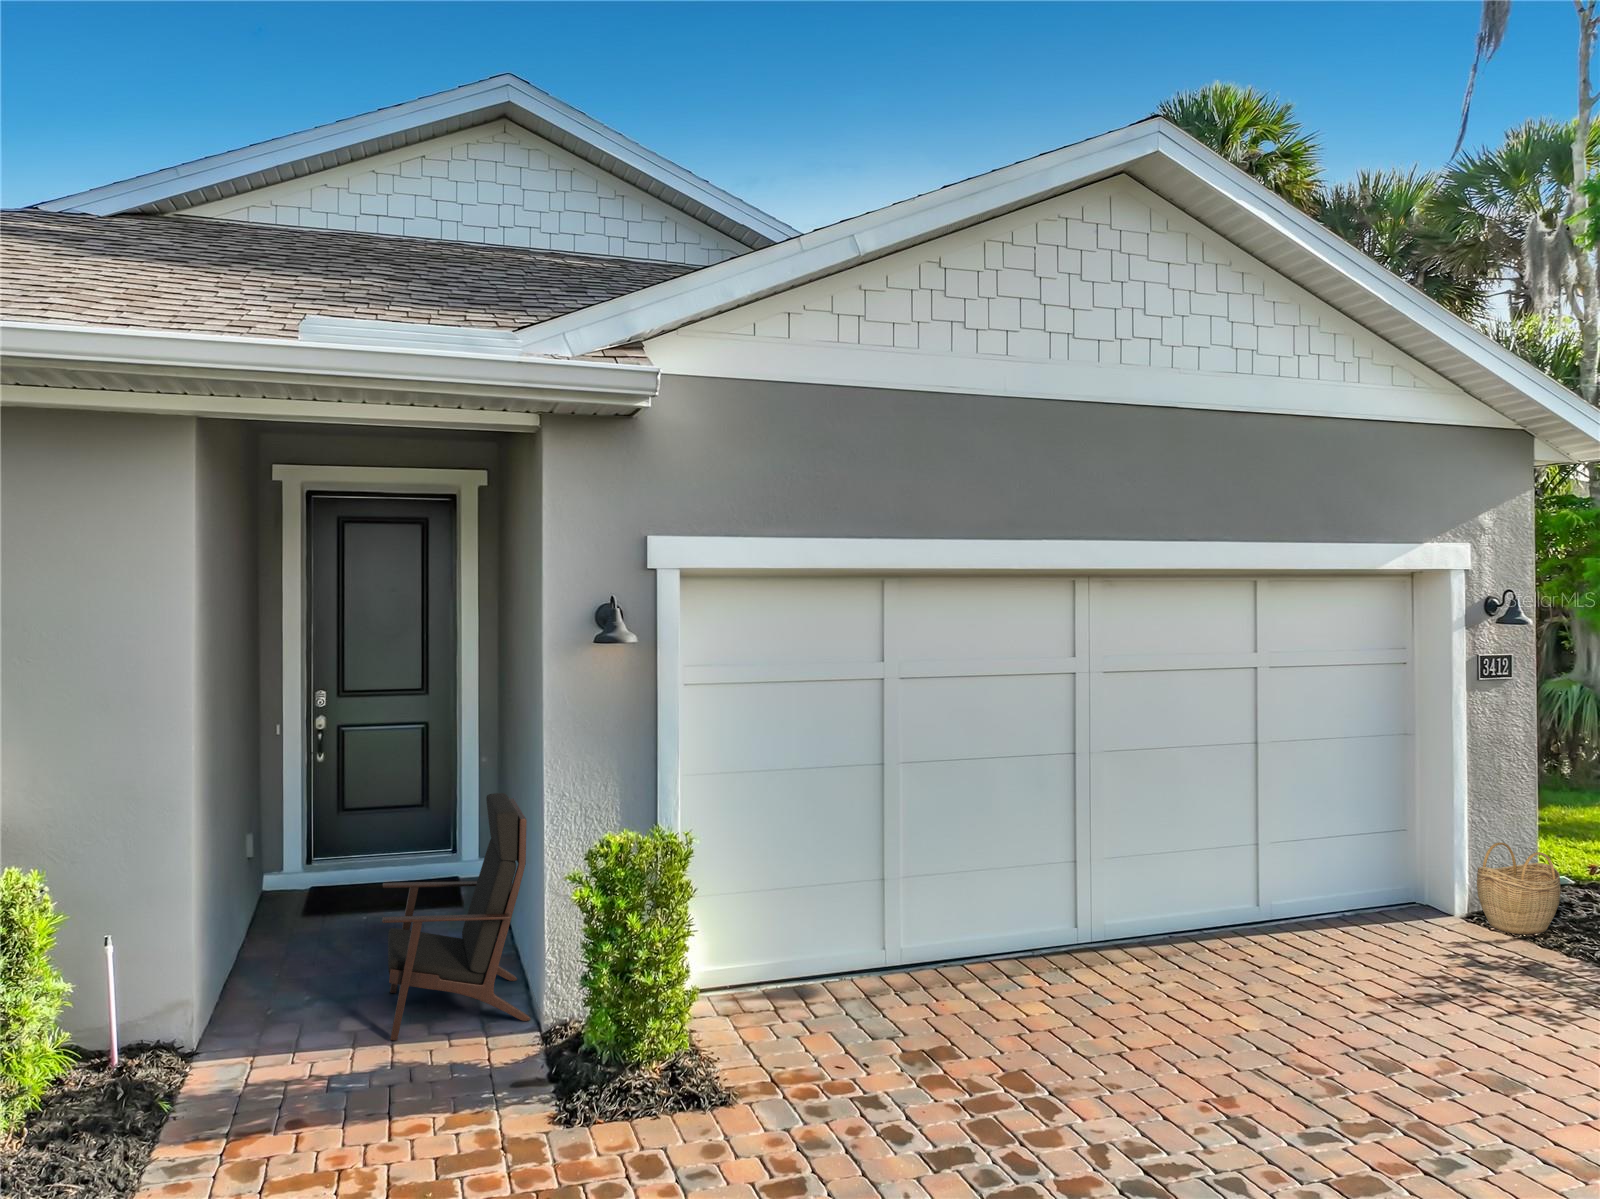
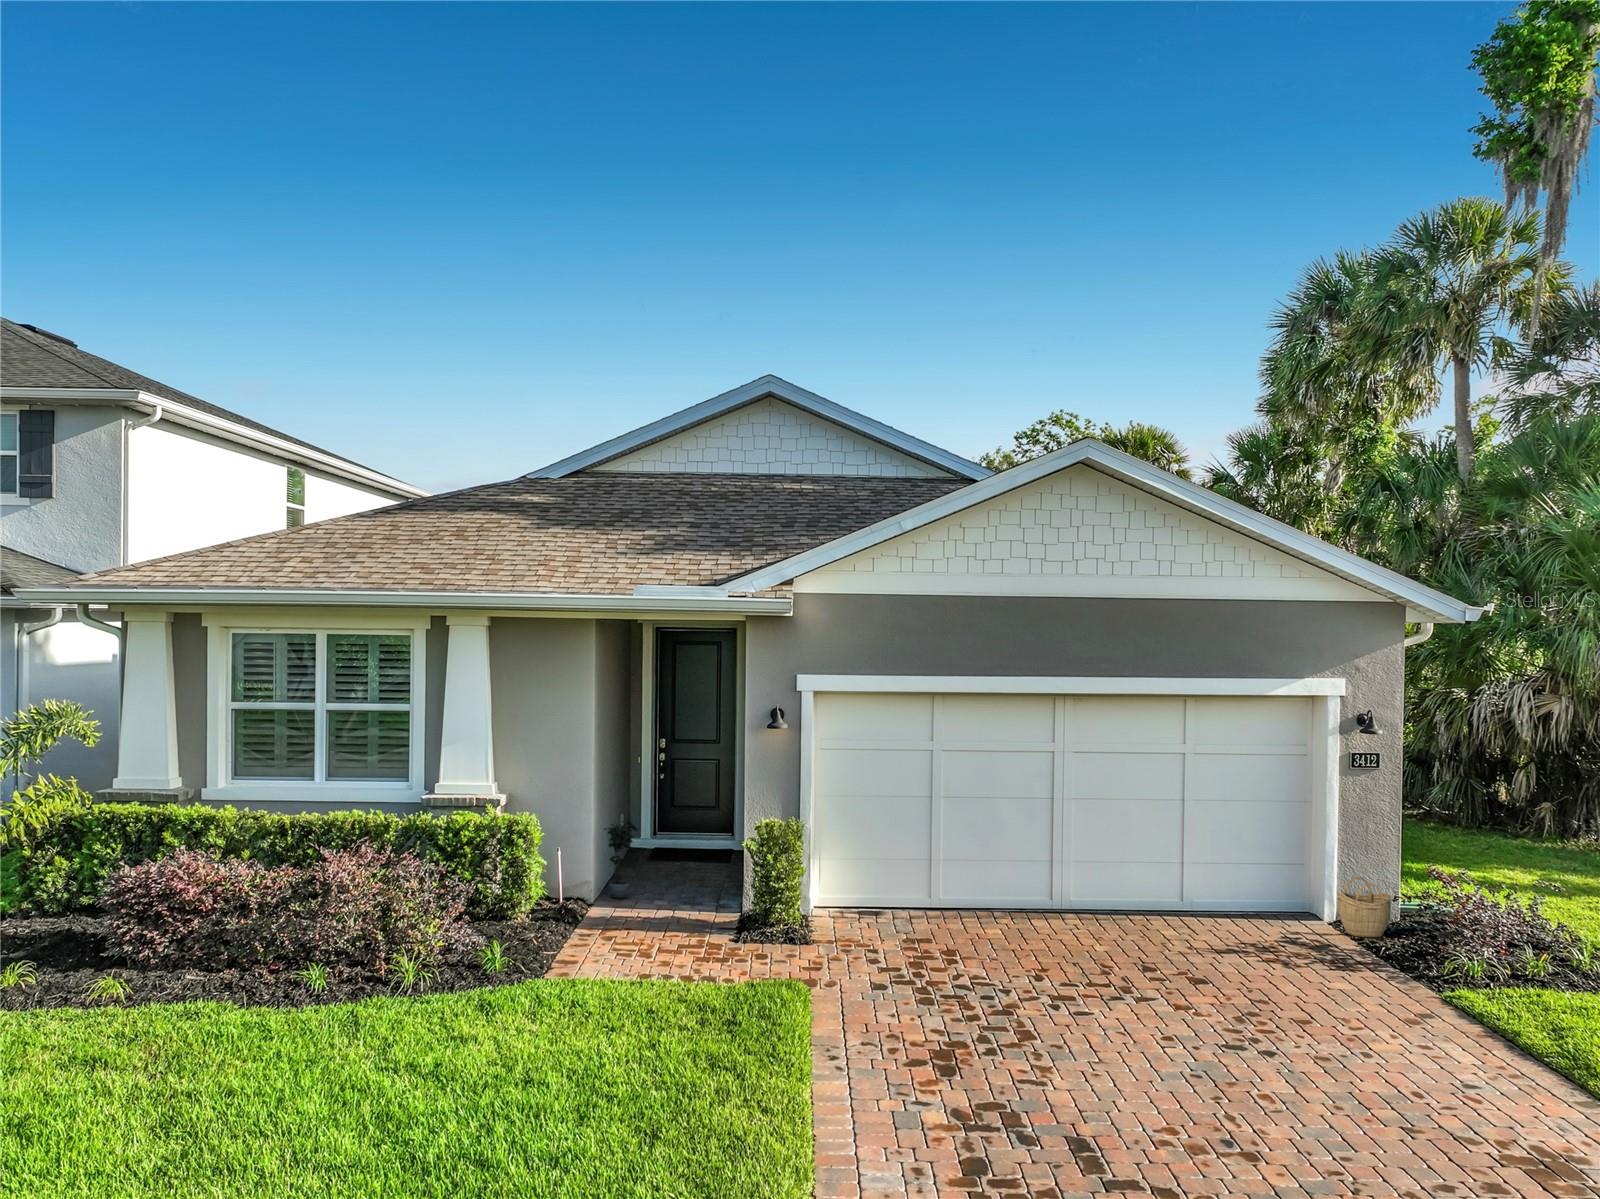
lounge chair: present [382,793,530,1040] -> none [670,799,739,910]
potted plant: none [218,850,300,1025] -> present [604,818,637,898]

